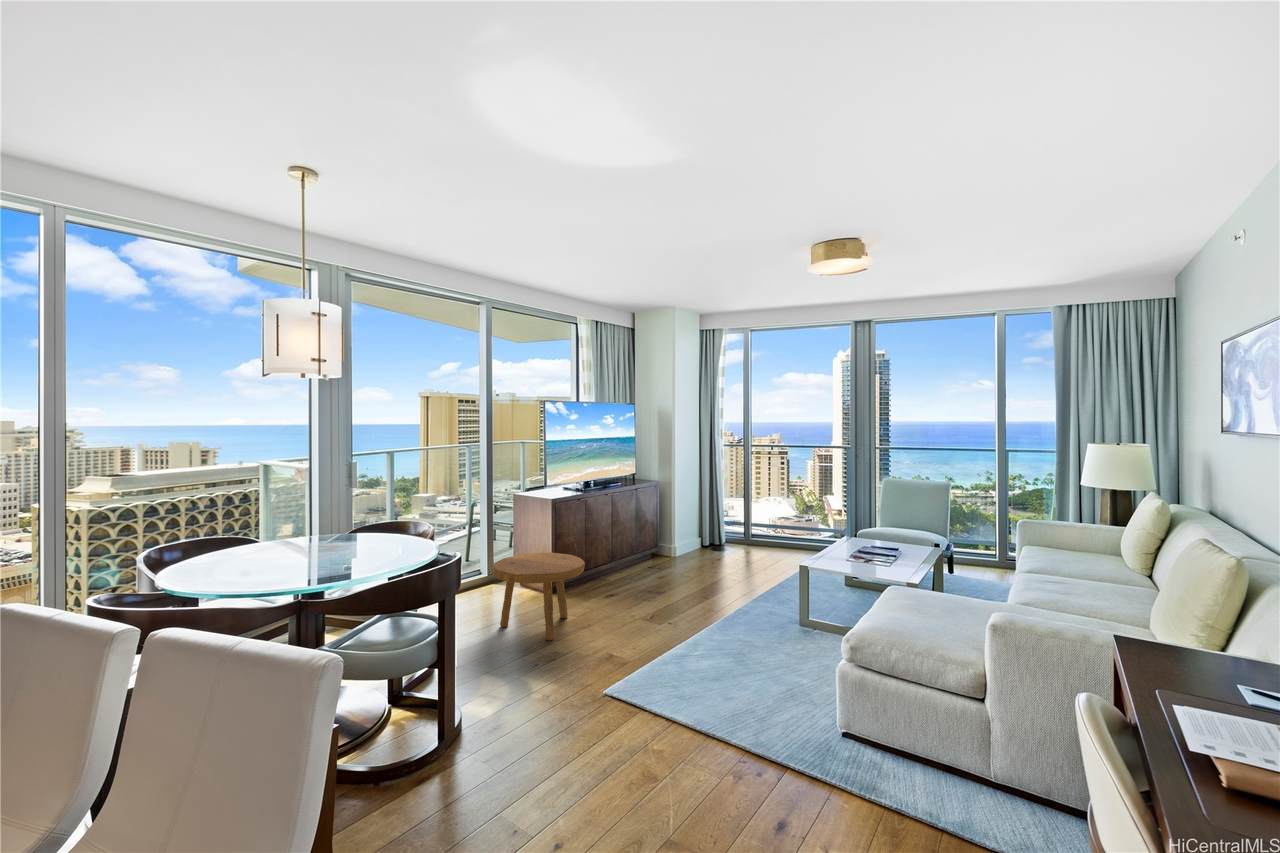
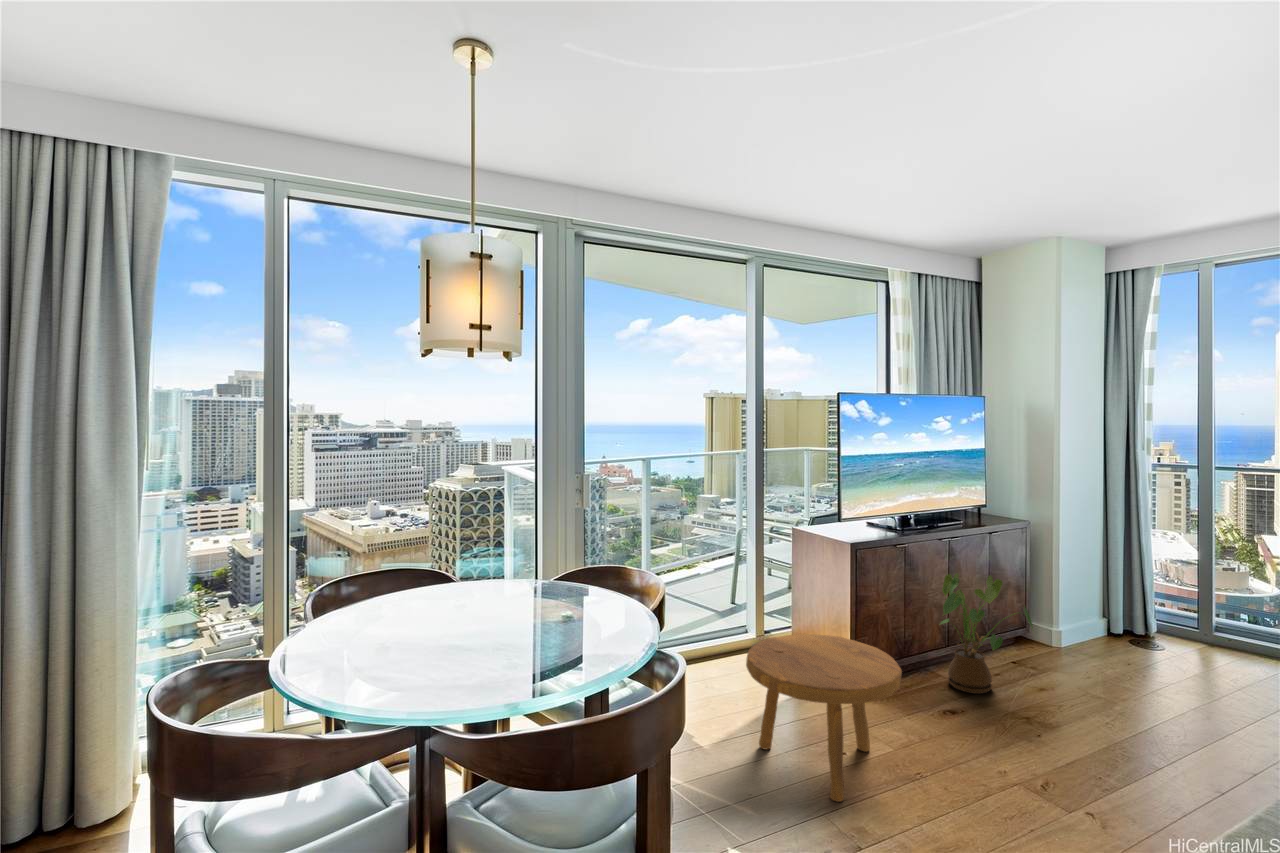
house plant: none [607,513,658,584] -> present [940,573,1033,694]

